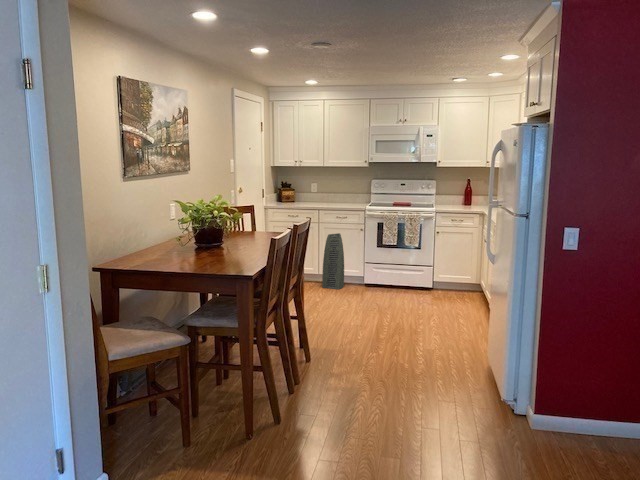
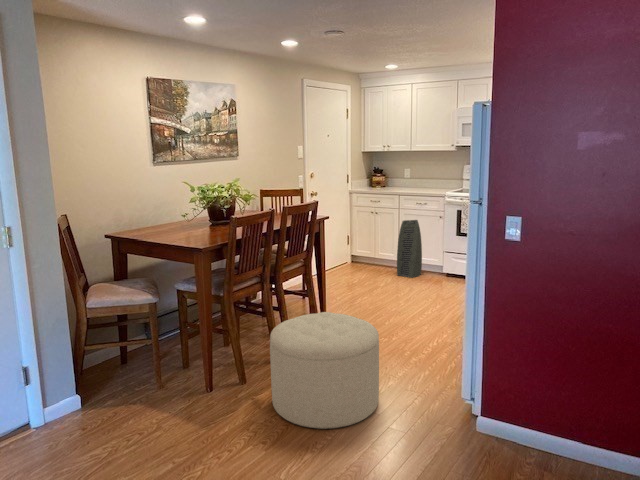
ottoman: none [326,334,440,457] -> present [270,312,379,429]

